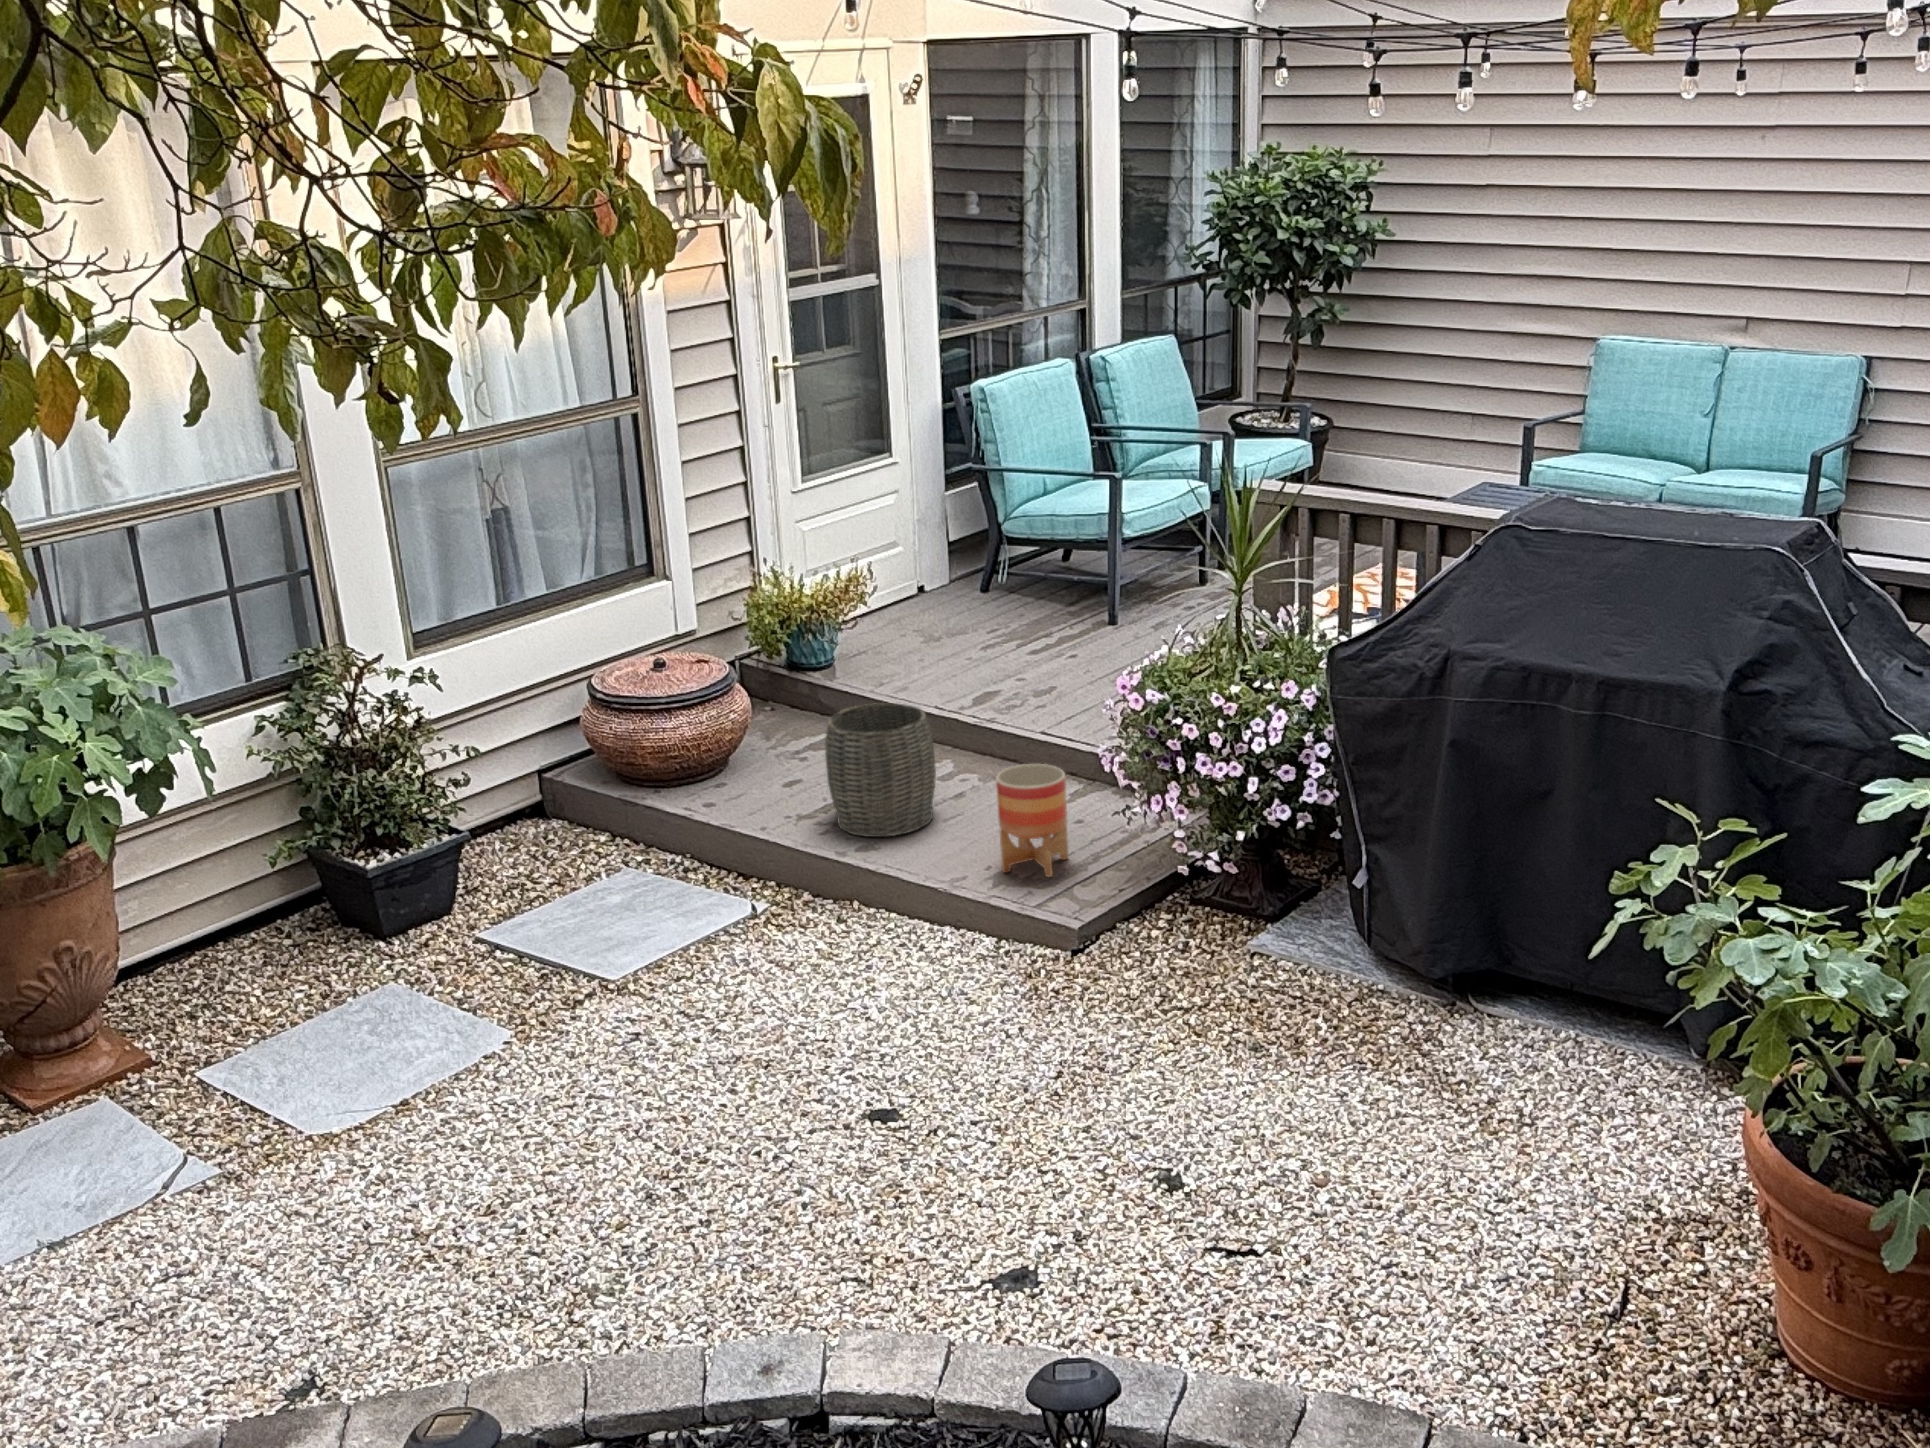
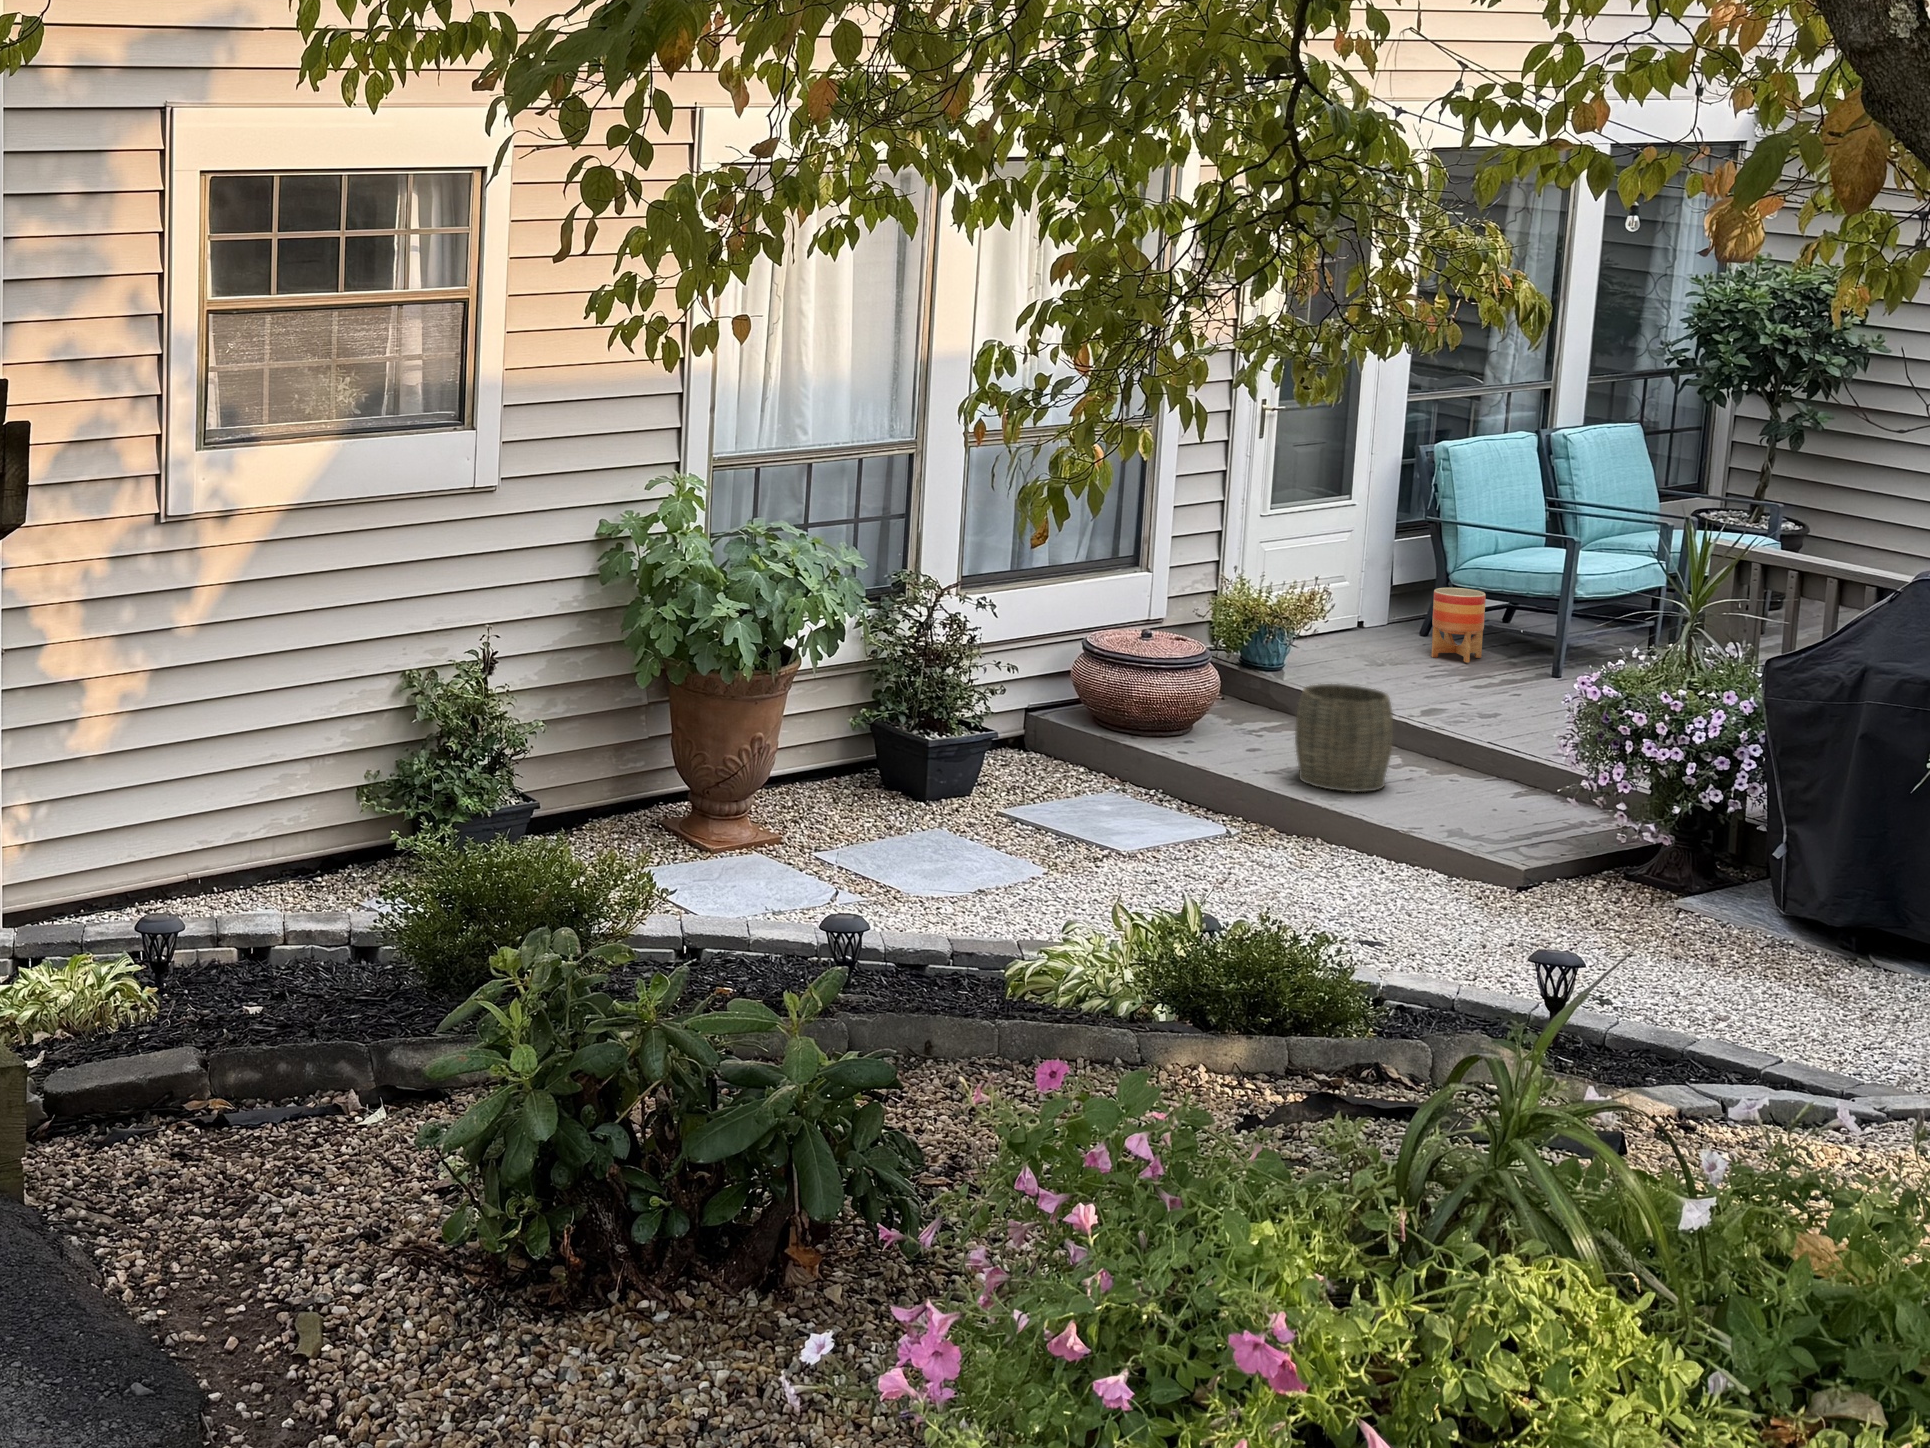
planter: present [996,764,1068,877] -> present [1431,588,1486,662]

